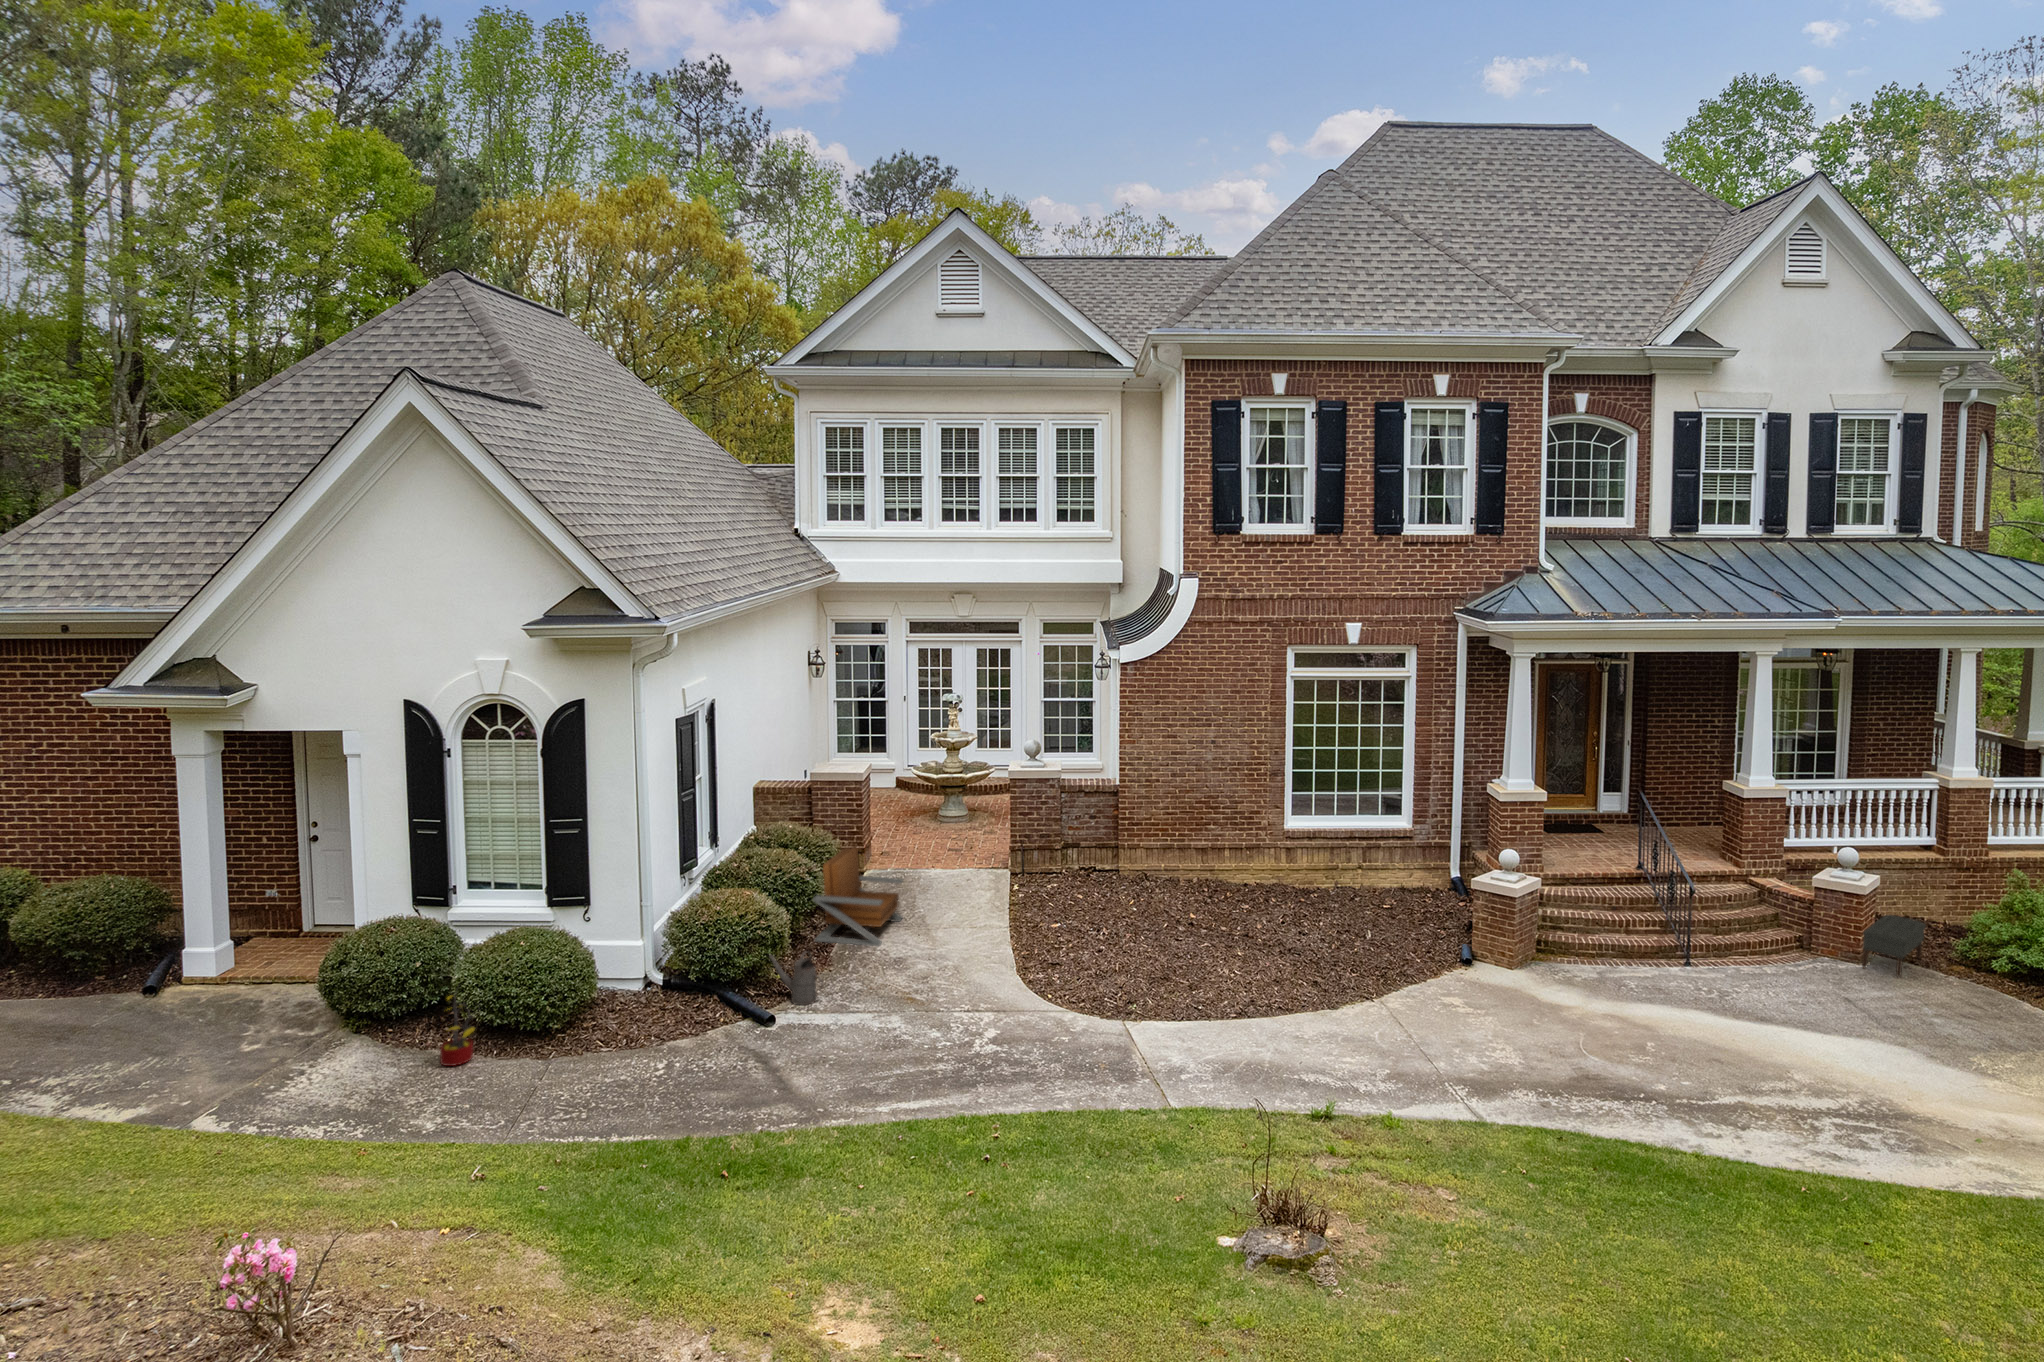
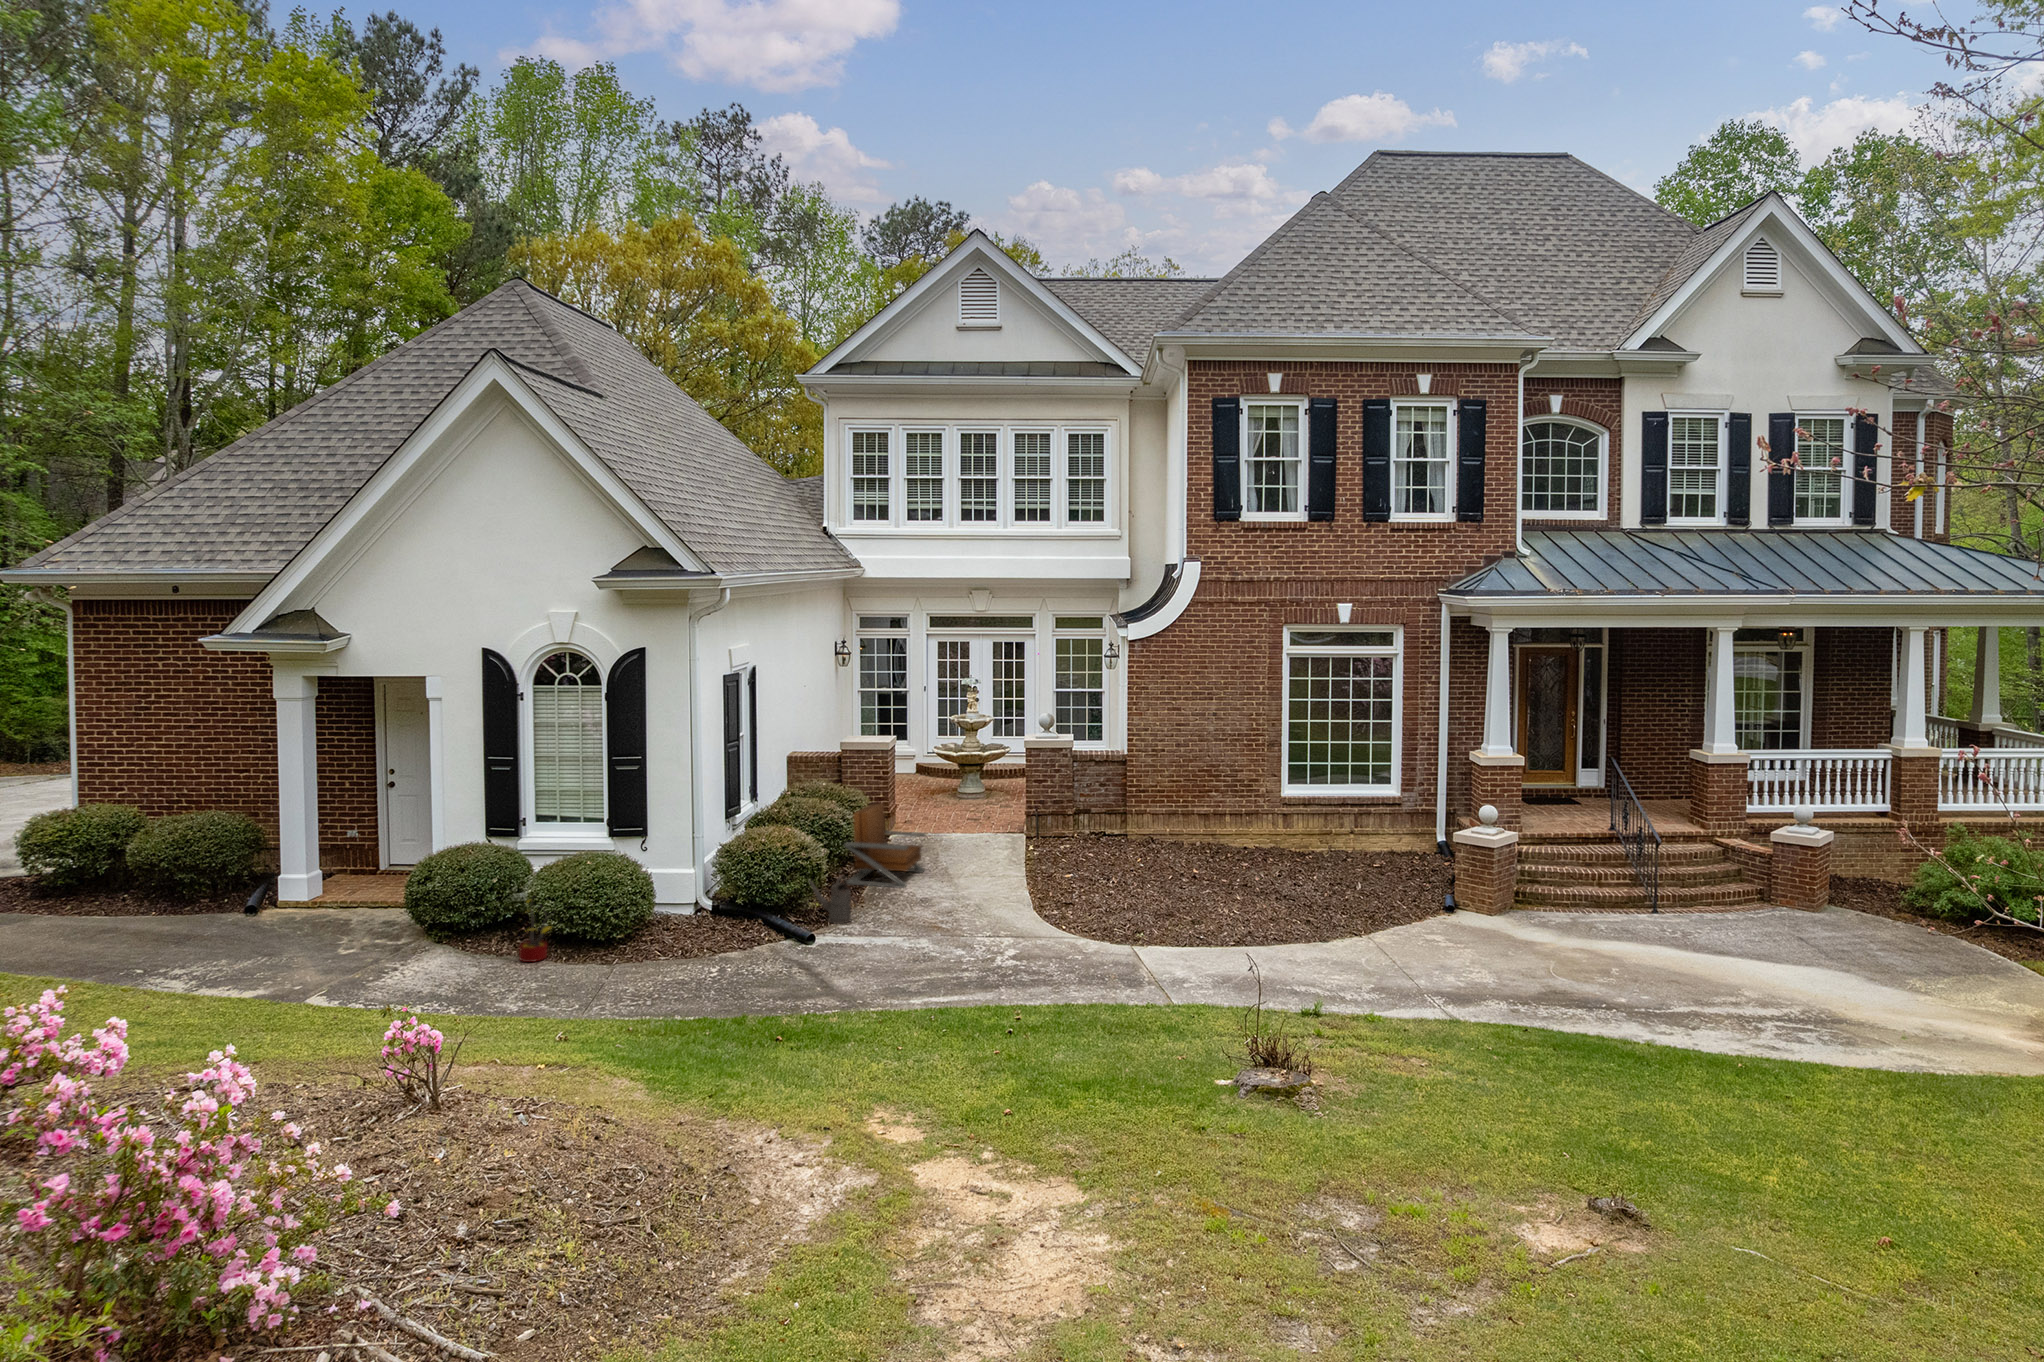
bench: present [1862,915,1926,977] -> none [1820,870,1882,922]

